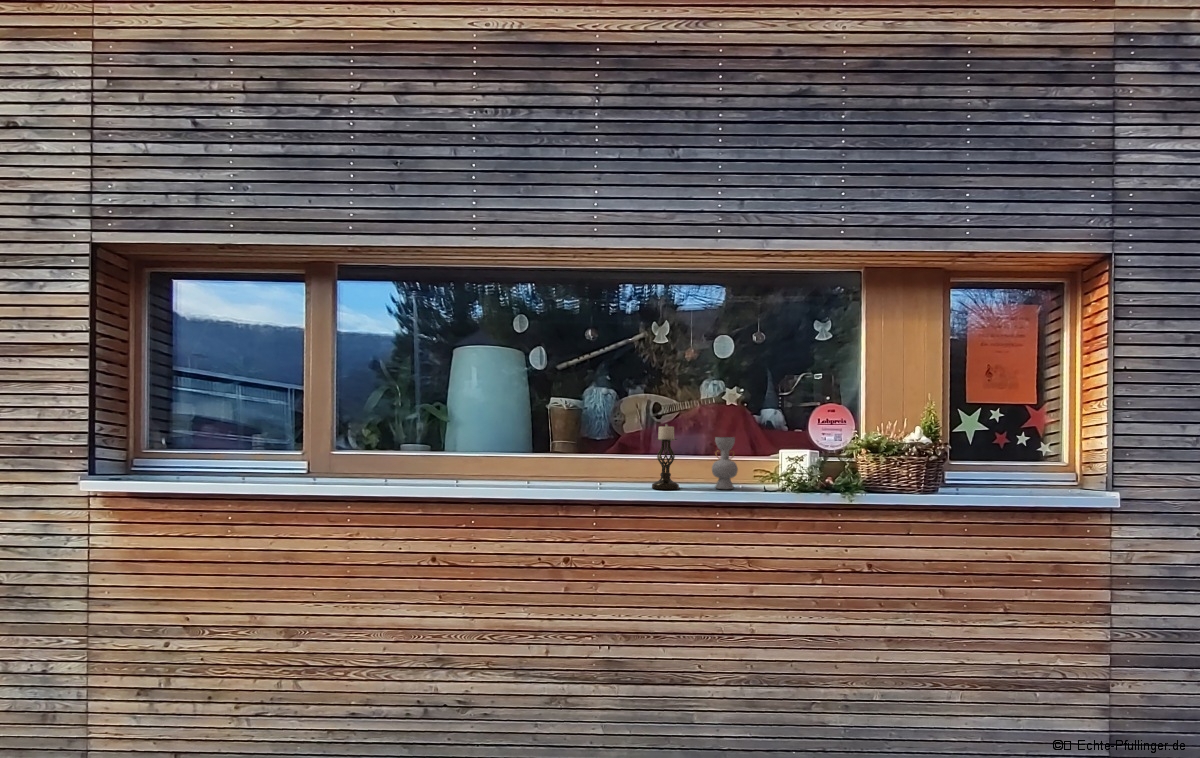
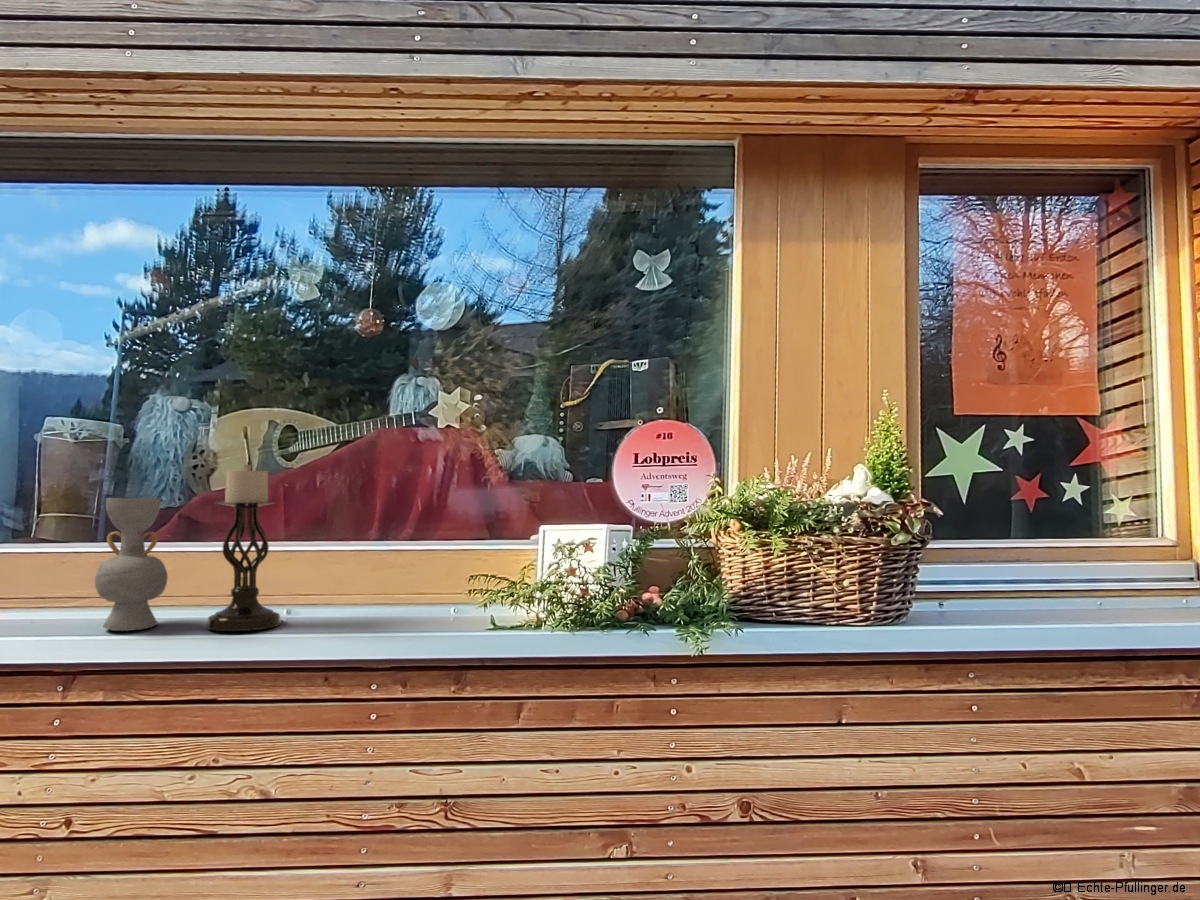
decorative vase: present [712,437,738,489] -> present [95,497,168,631]

